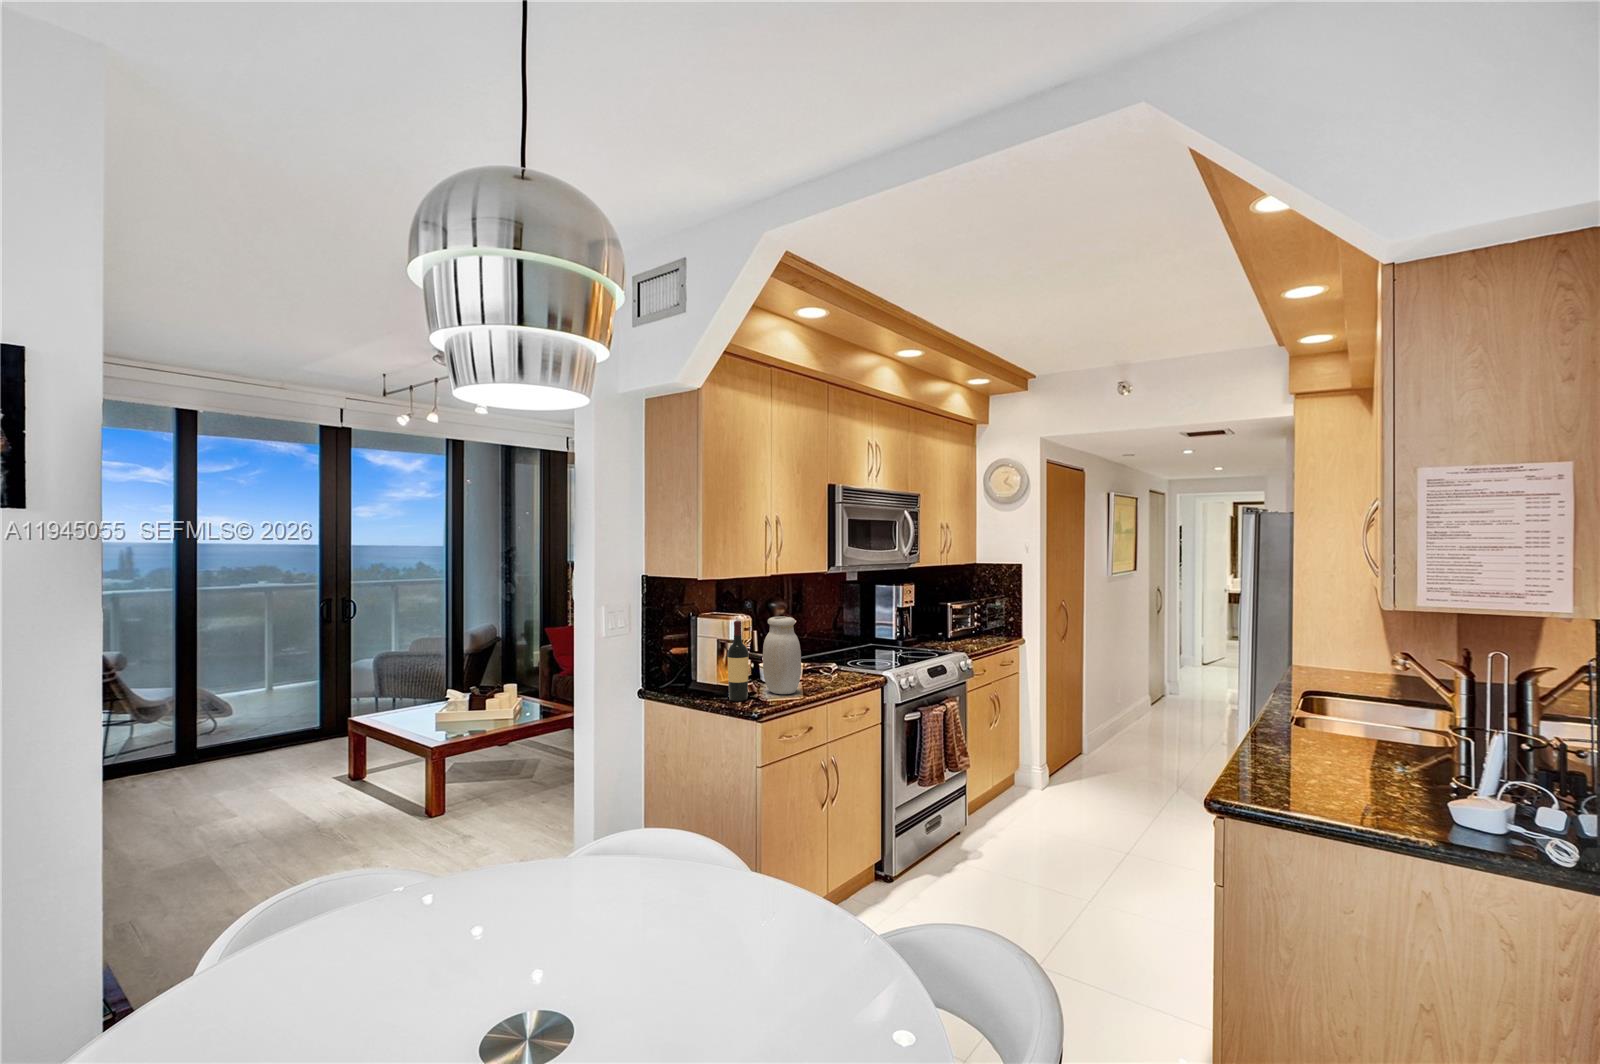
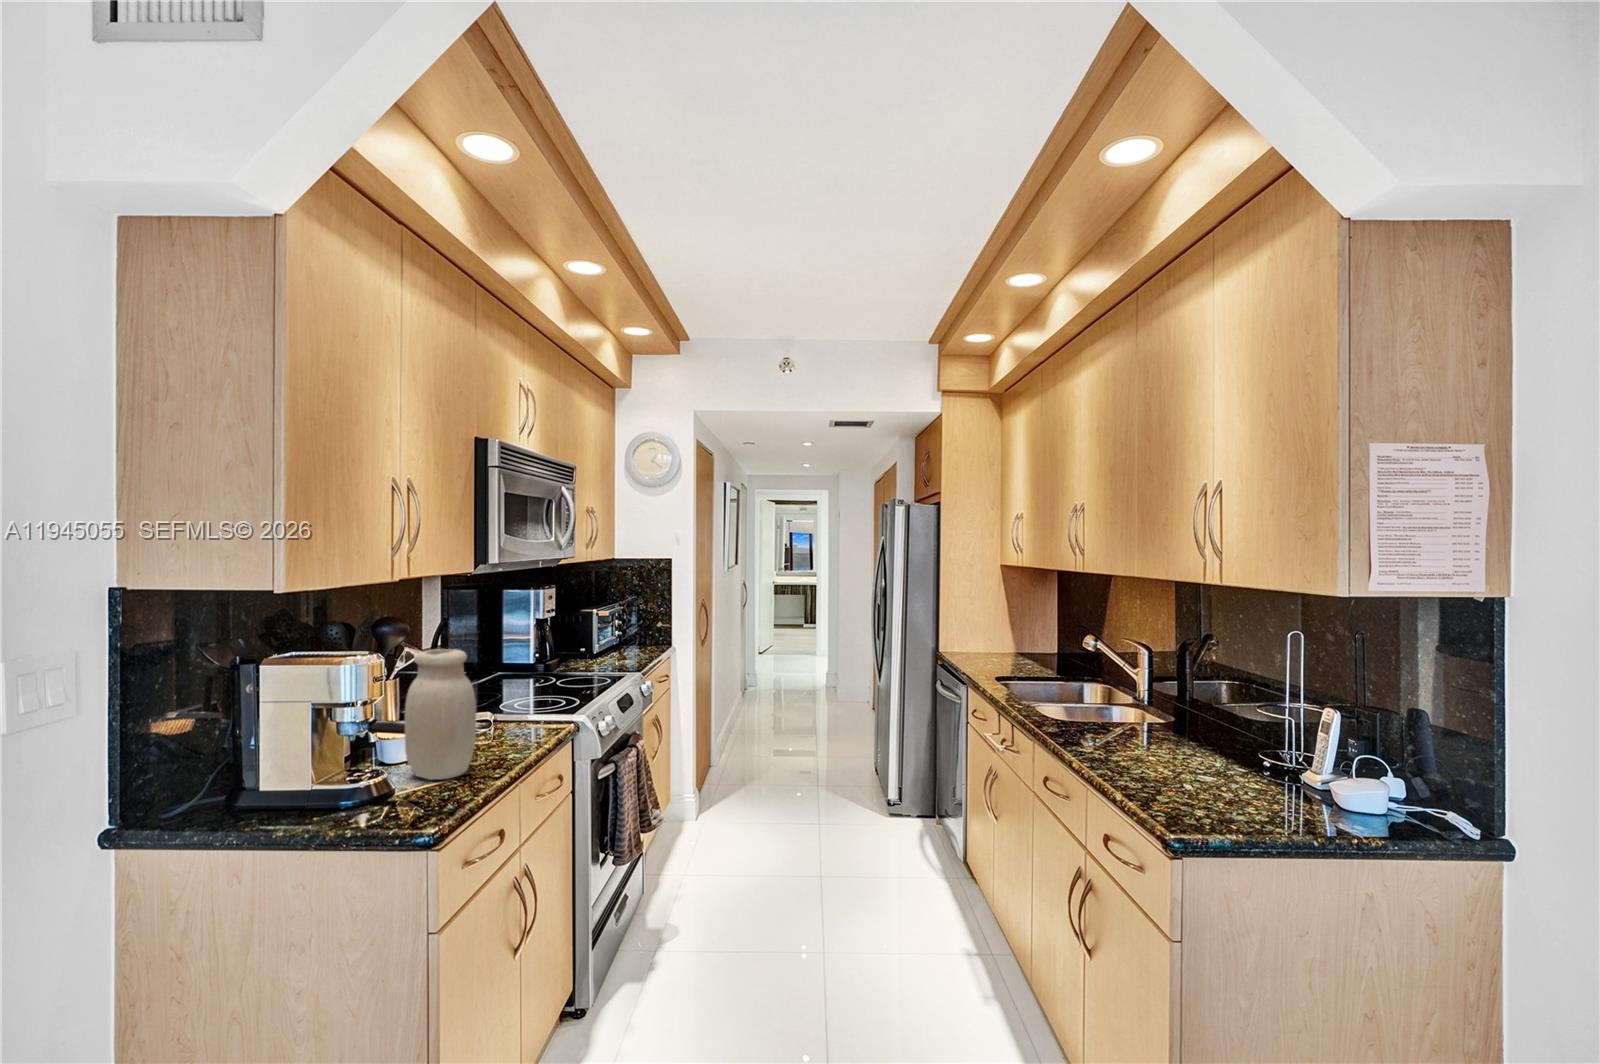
wine bottle: present [728,621,749,701] -> none [349,664,391,809]

